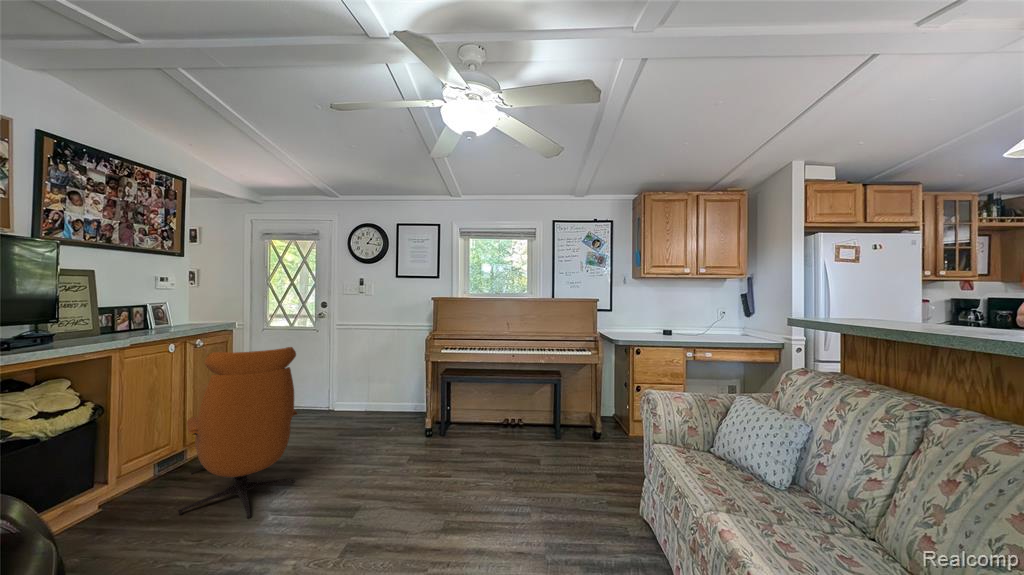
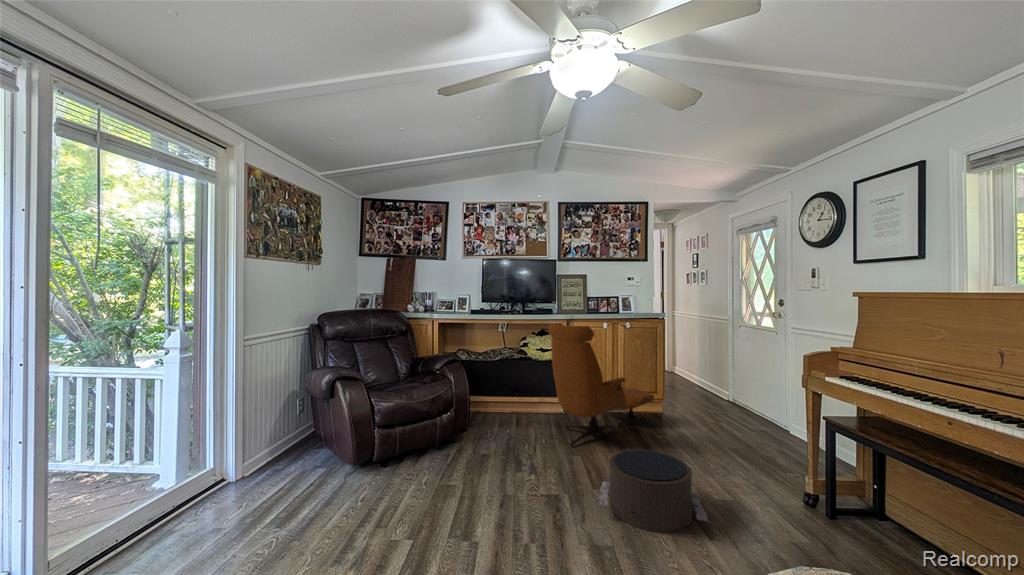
pouf: none [383,443,462,513] -> present [599,449,707,532]

